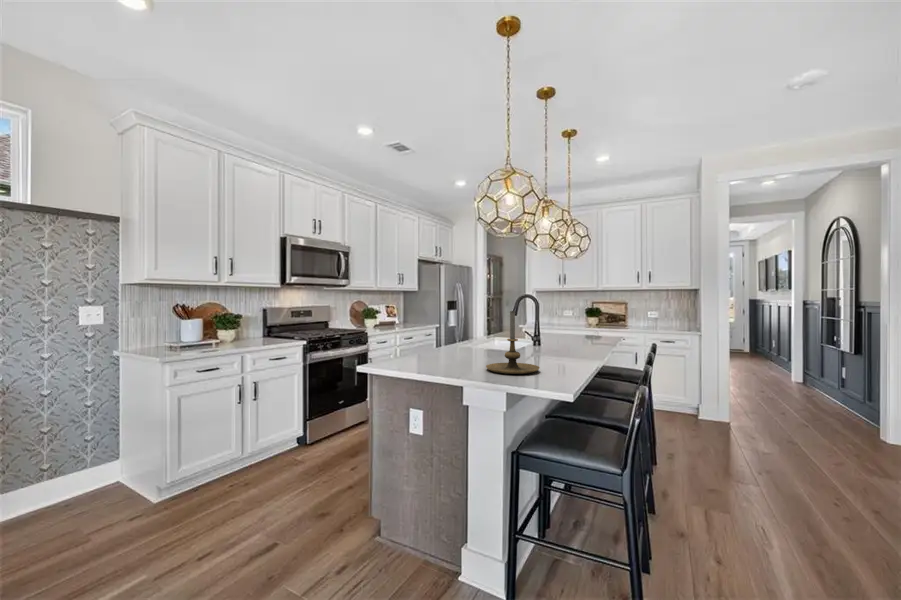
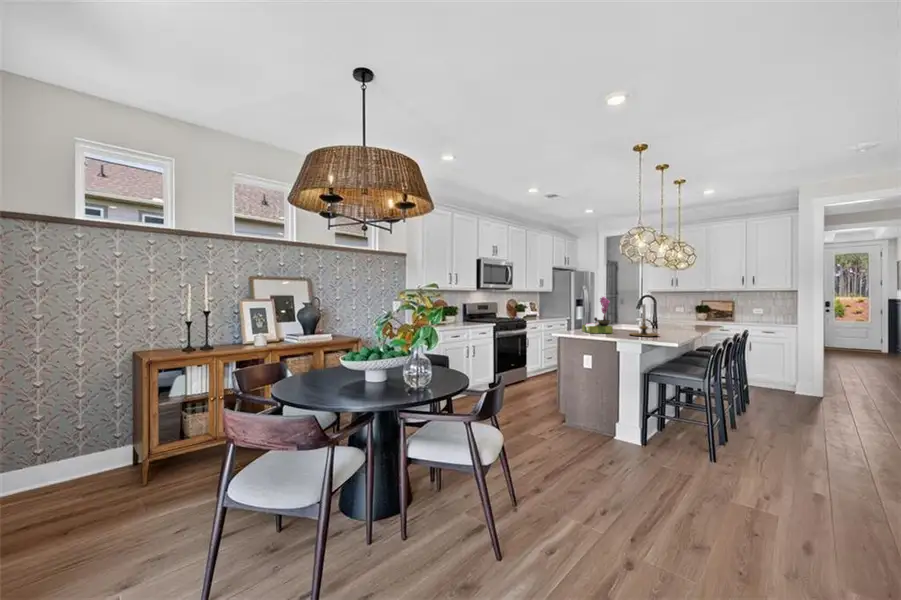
flower arrangement: none [412,295,461,367] -> present [582,297,613,333]

